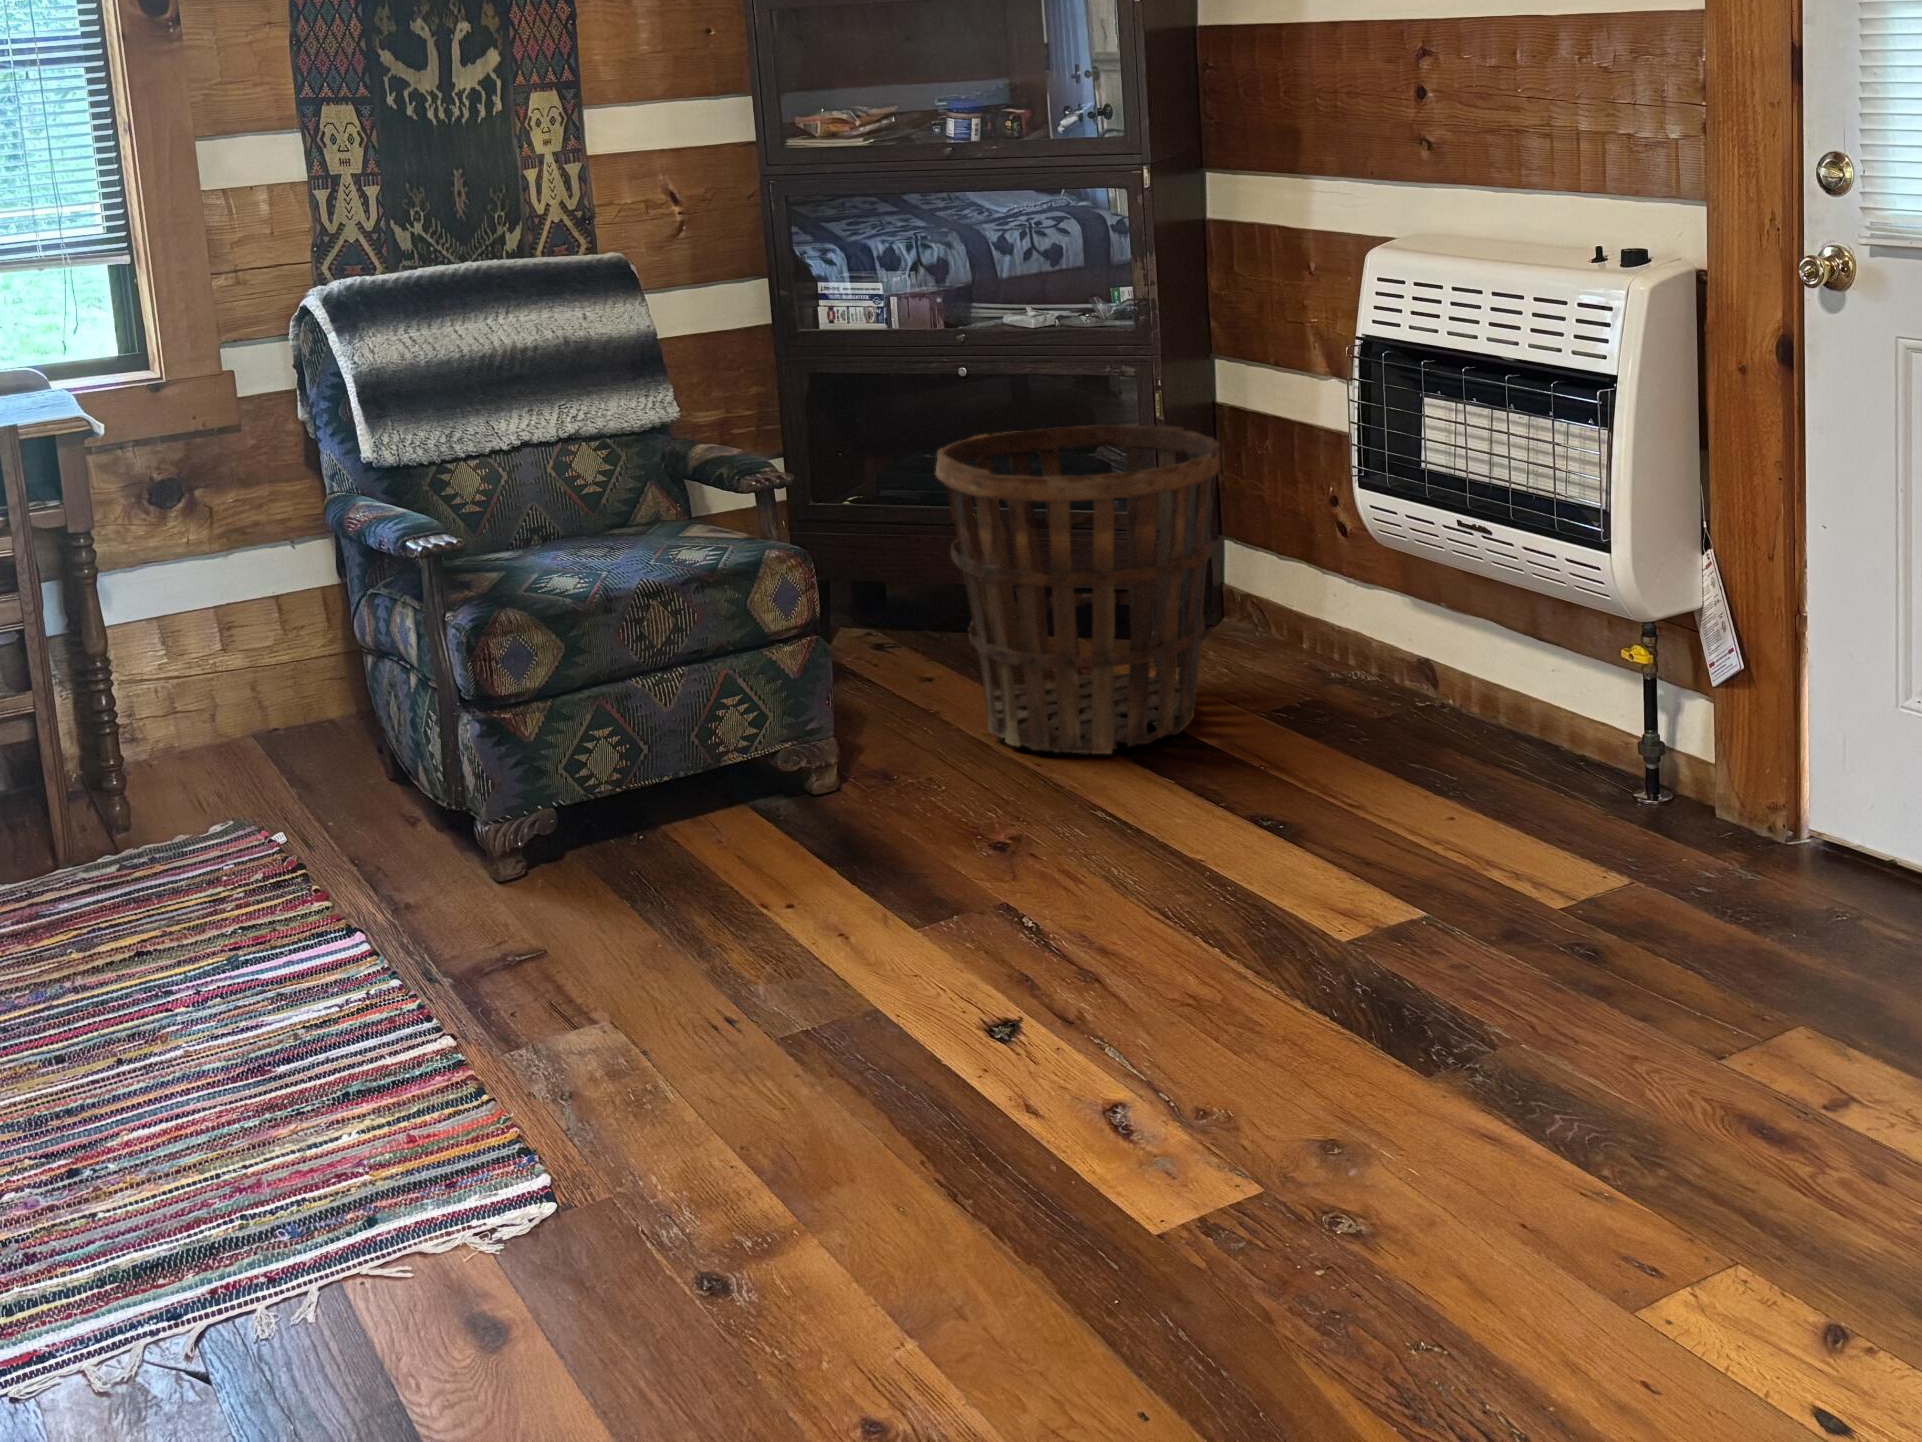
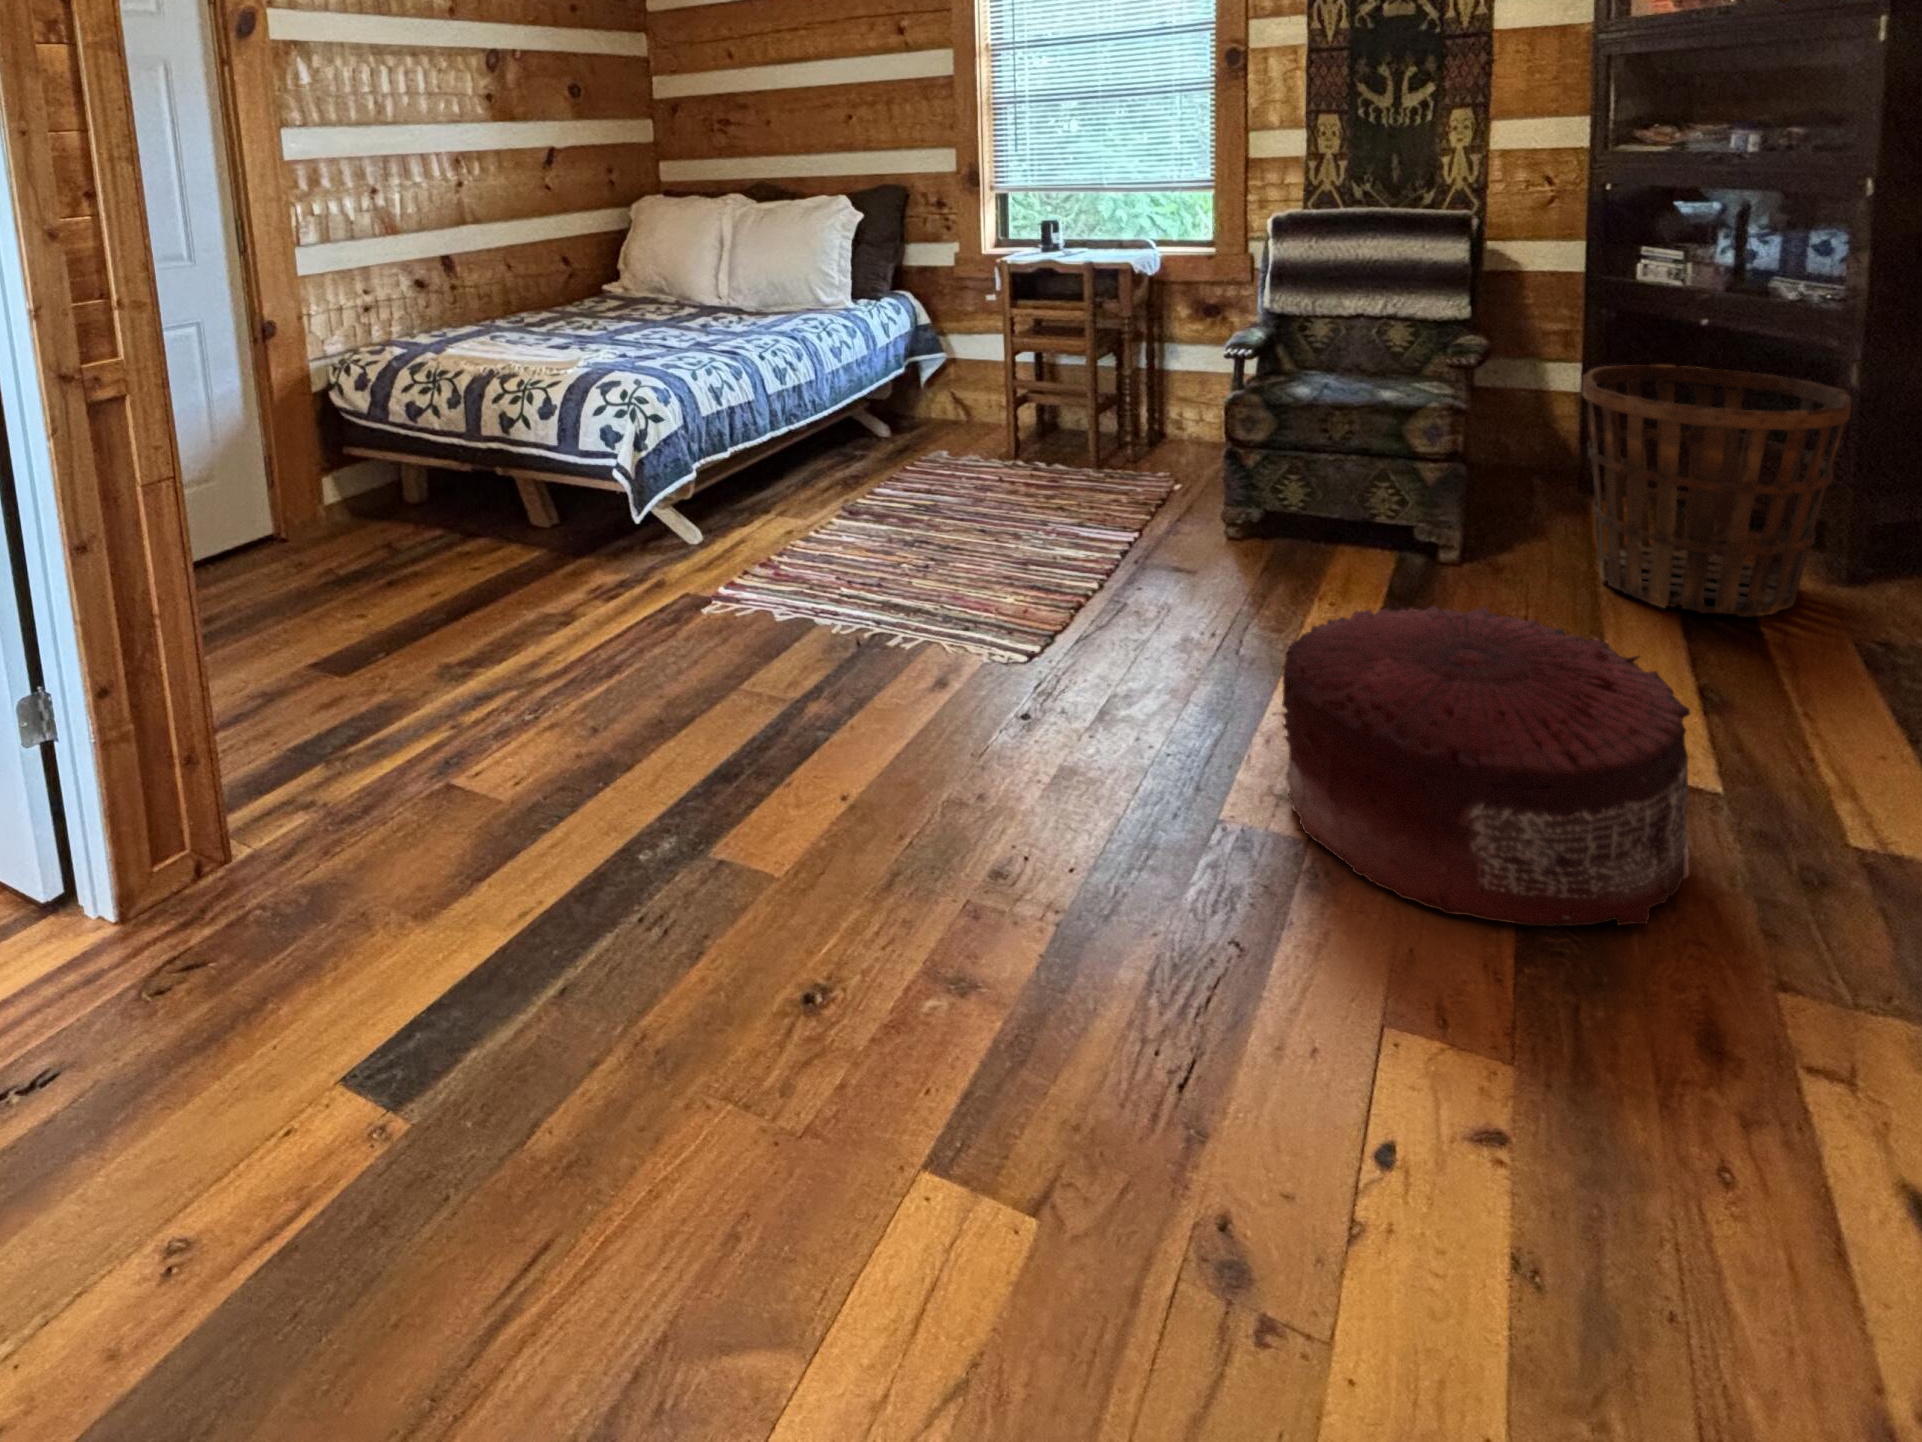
pouf: none [1124,767,1635,1191] -> present [1282,606,1690,926]

